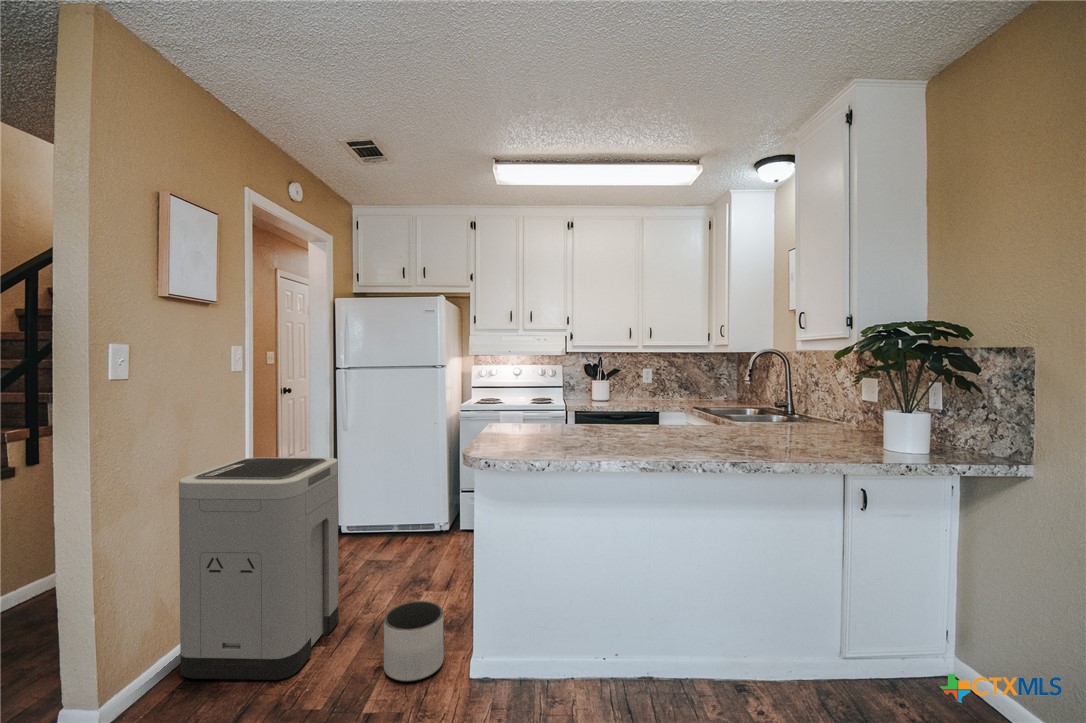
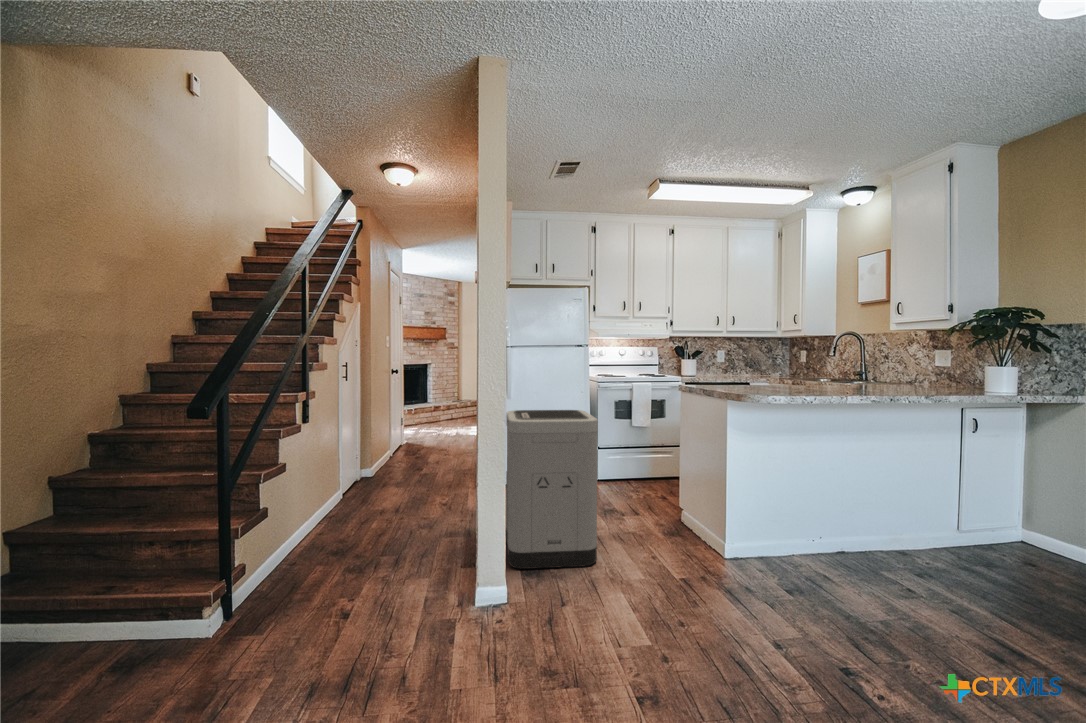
planter: present [384,601,444,682] -> none [652,511,696,561]

